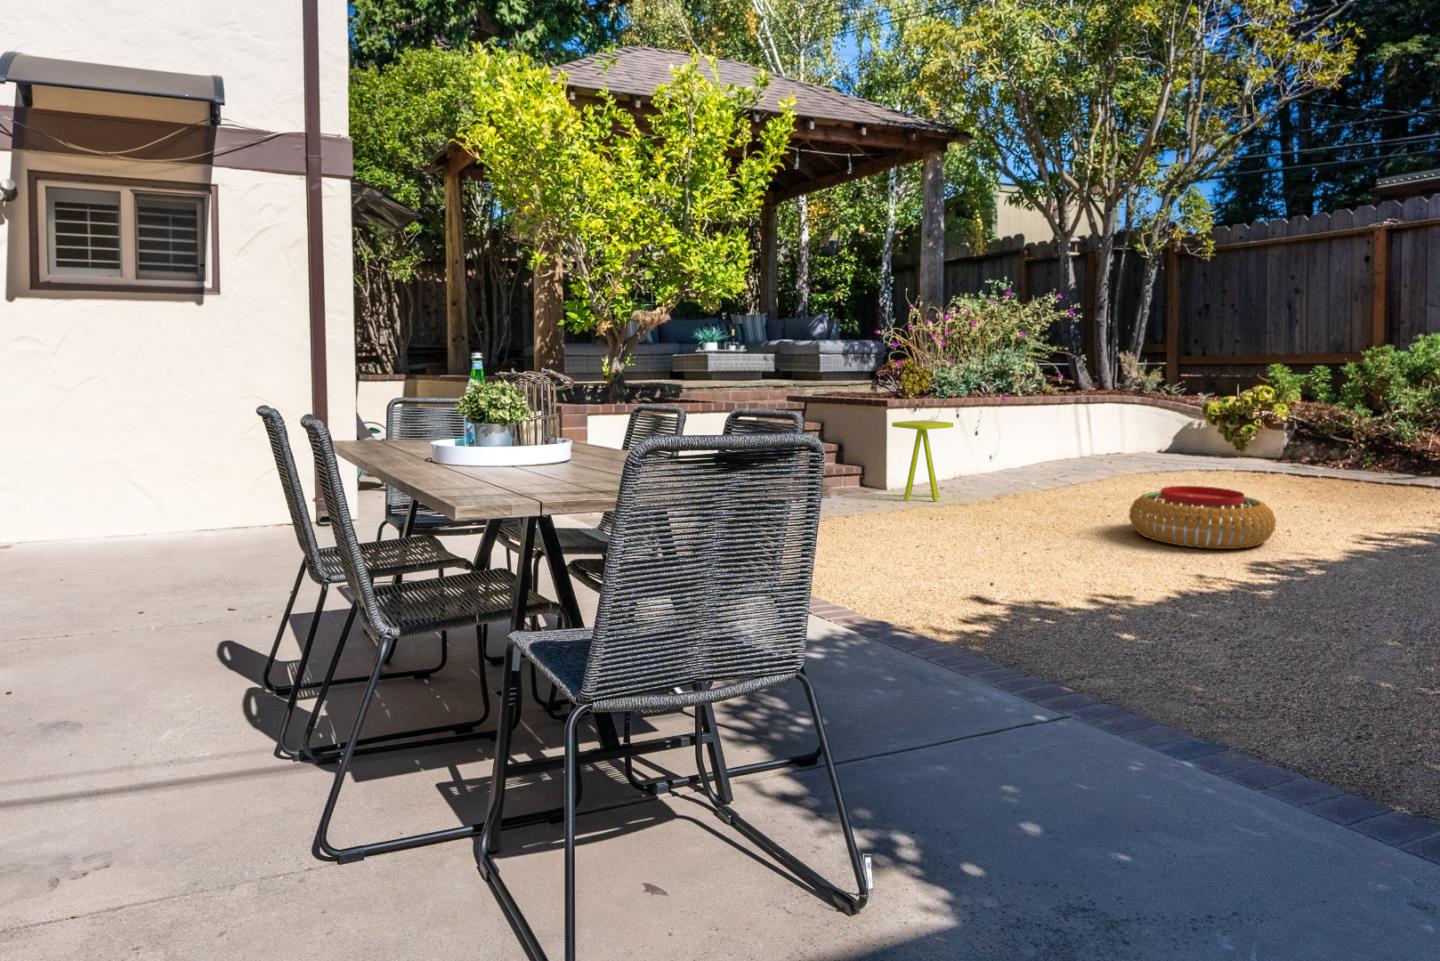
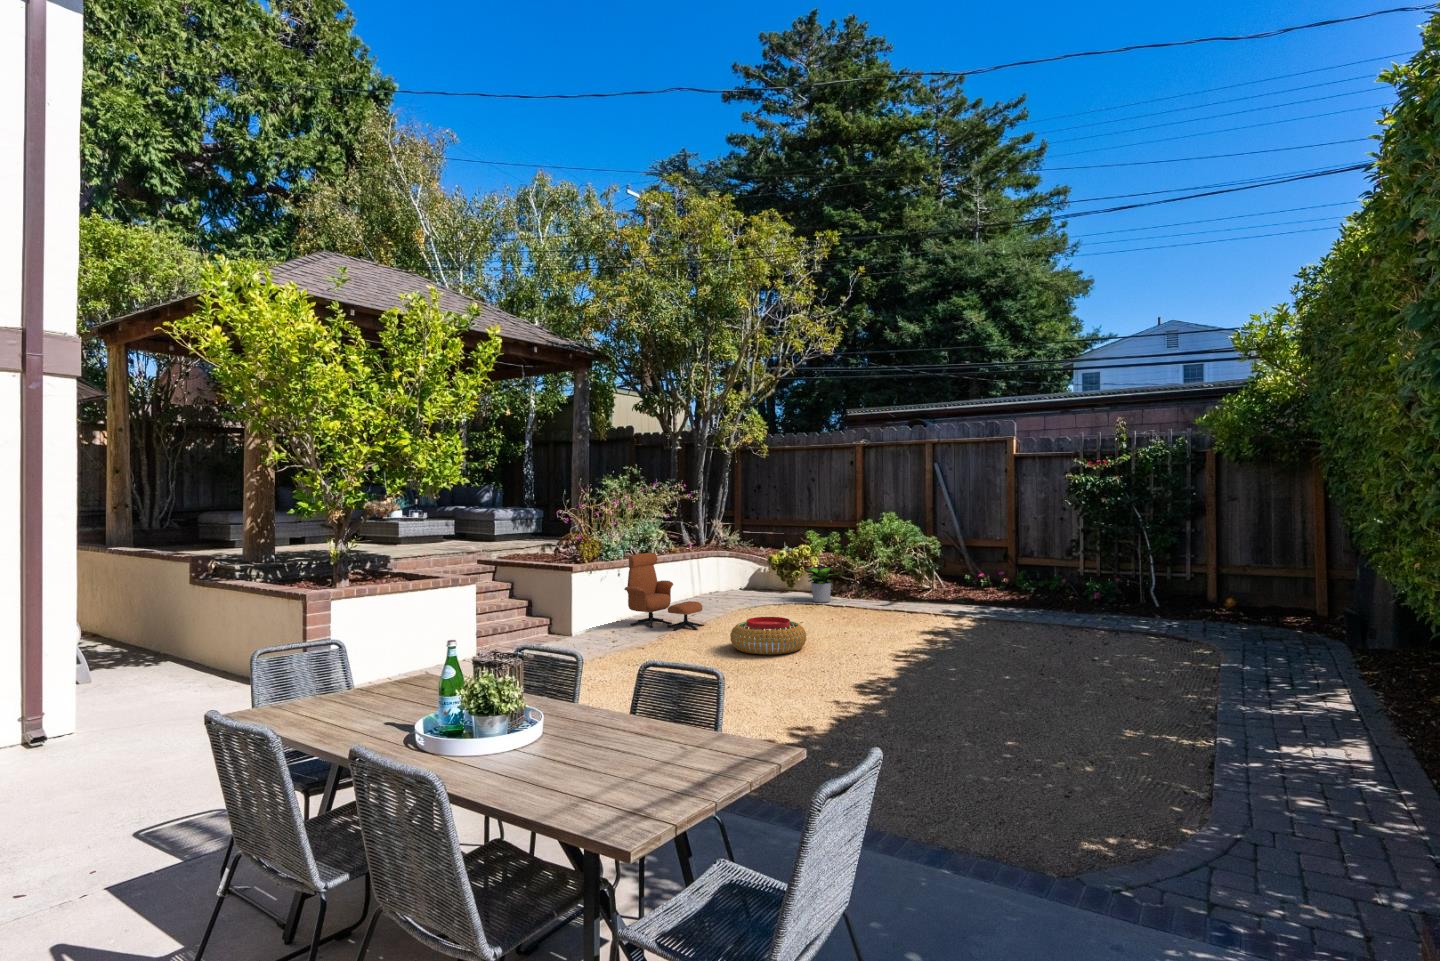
lounge chair: none [965,386,1086,500] -> present [624,553,704,630]
side table: present [892,420,953,501] -> none [575,580,618,639]
potted plant: none [1261,420,1335,475] -> present [804,567,833,603]

